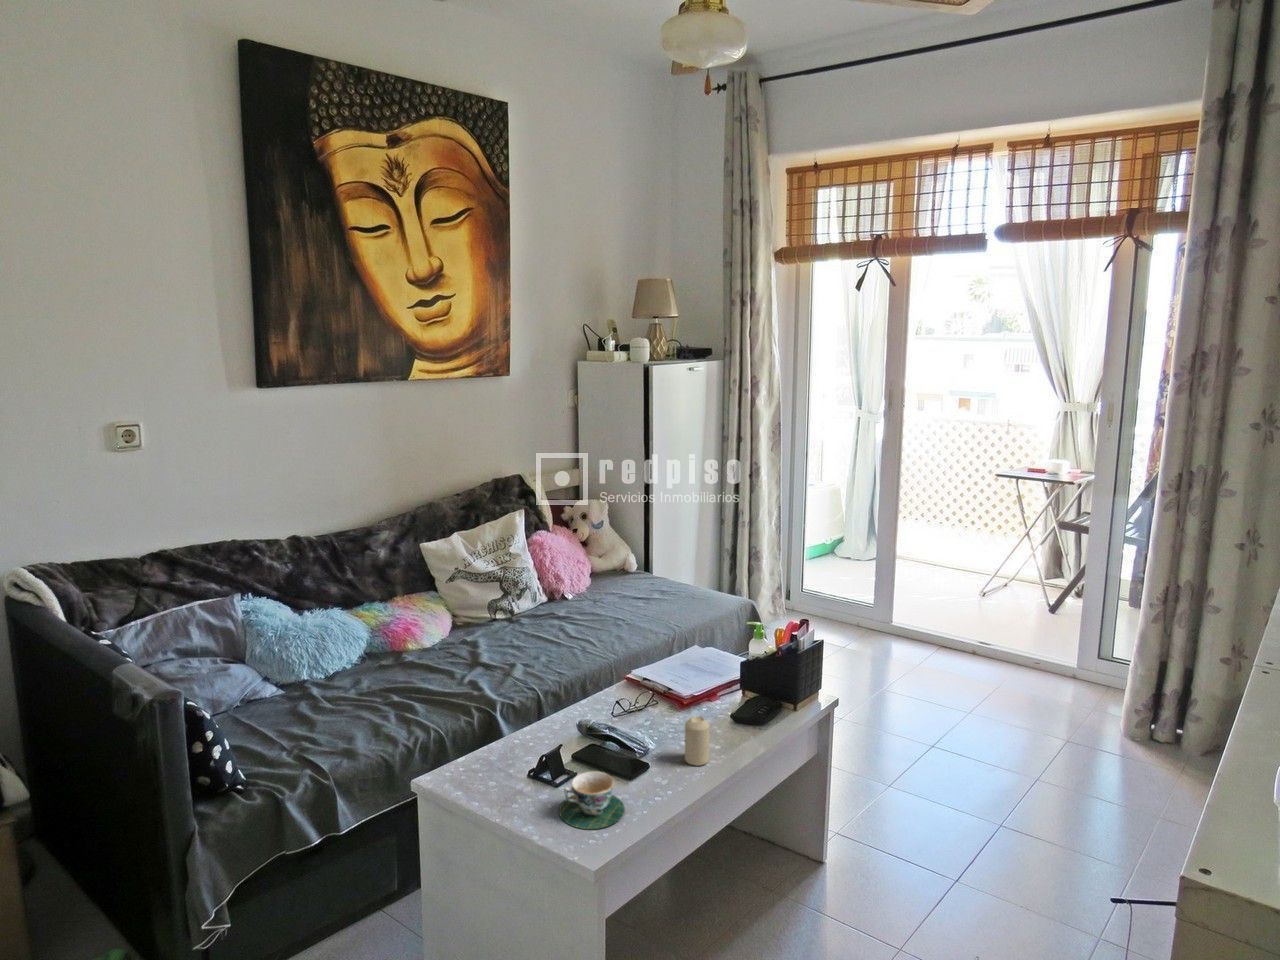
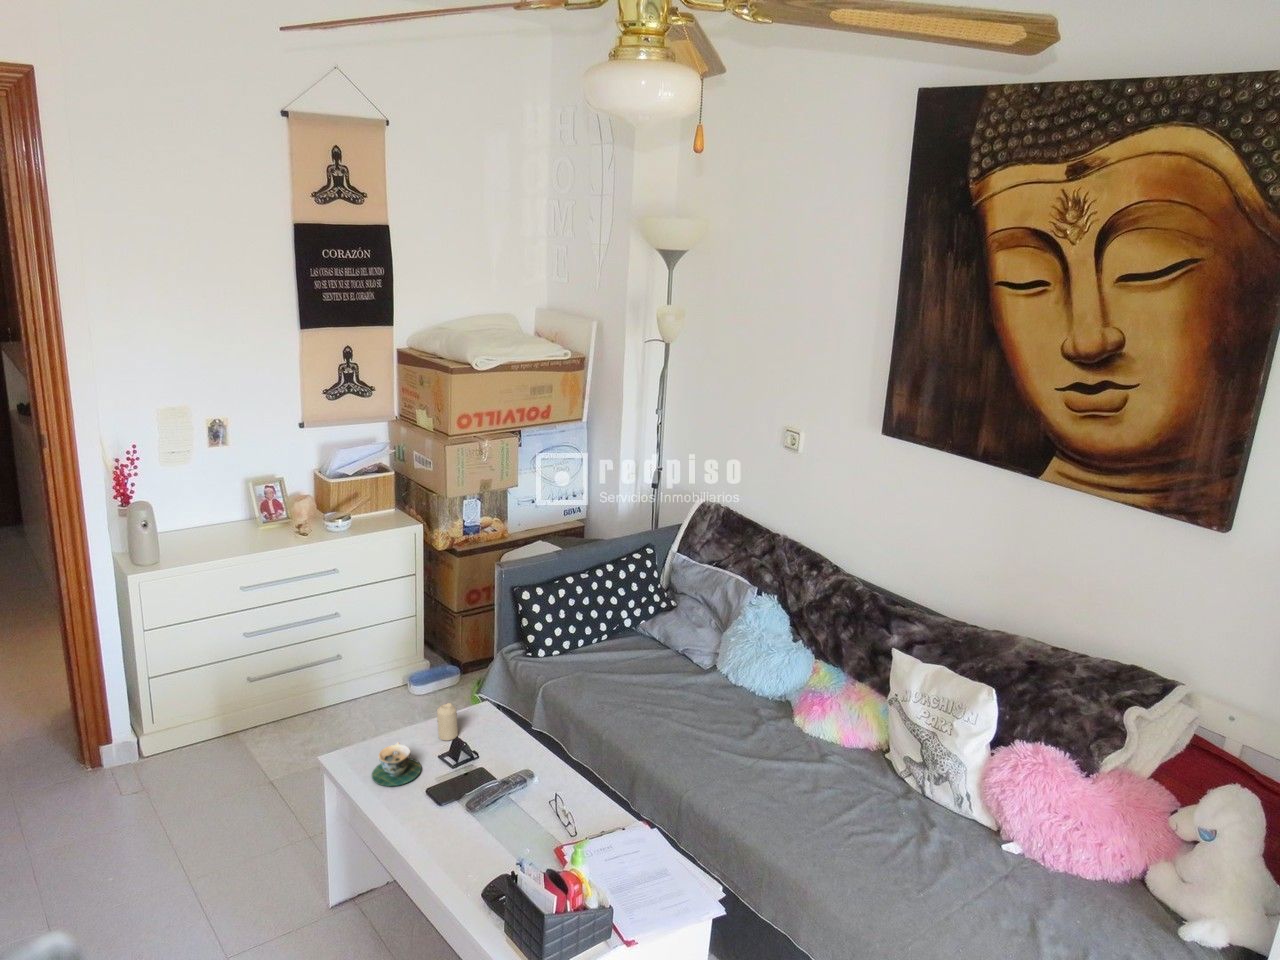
candle: present [685,716,710,766] -> present [437,703,458,741]

